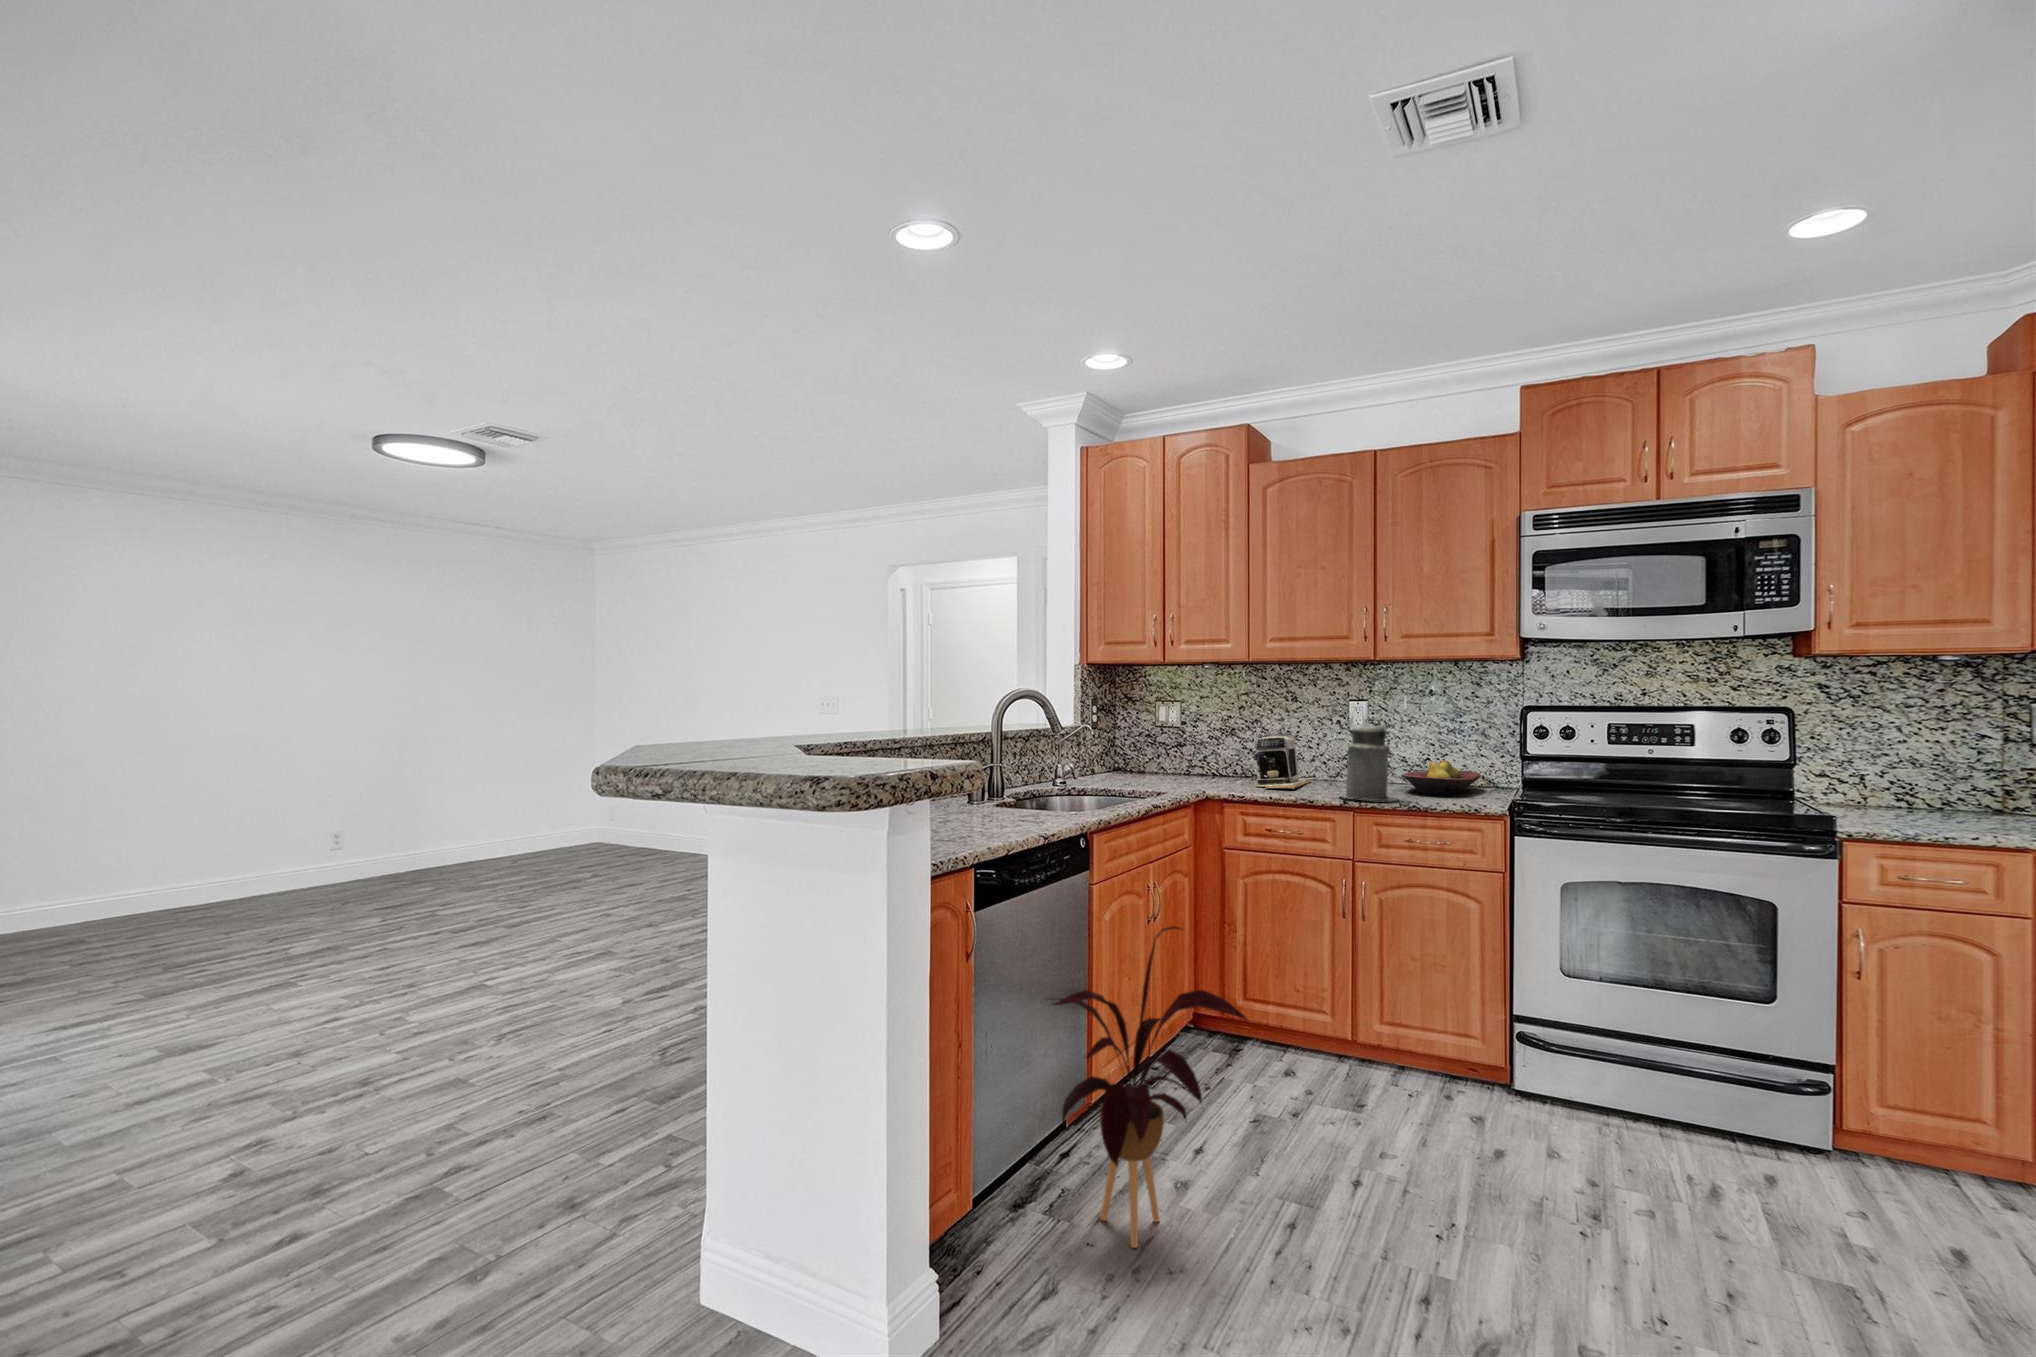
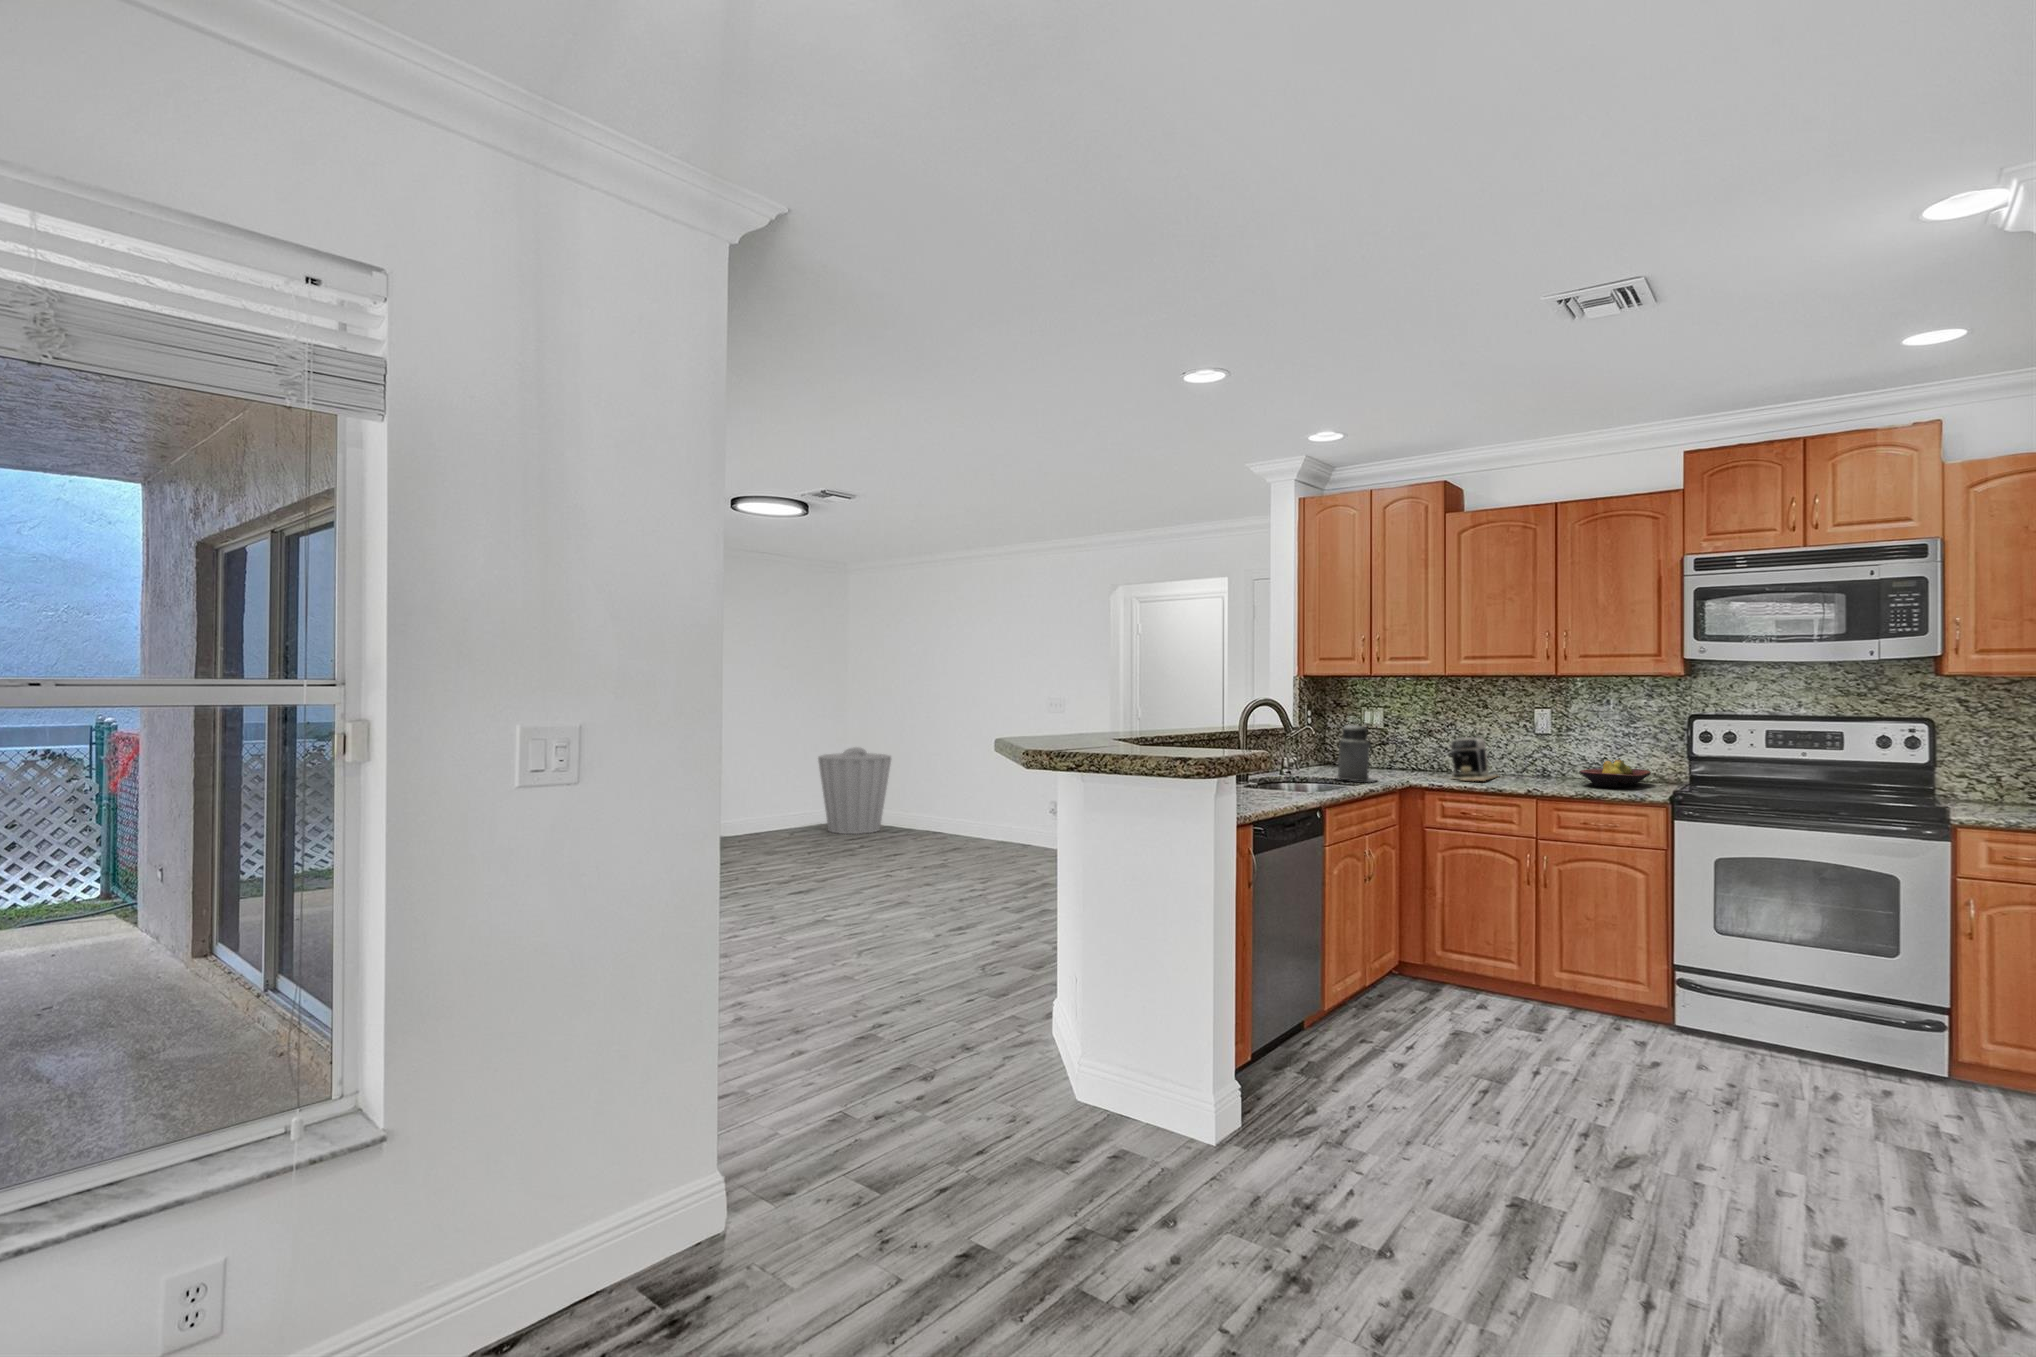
canister: present [1339,719,1398,801] -> present [1337,720,1376,782]
trash can: none [556,754,649,856] -> present [818,747,891,834]
house plant: present [1054,926,1247,1248] -> none [1298,871,1455,1092]

